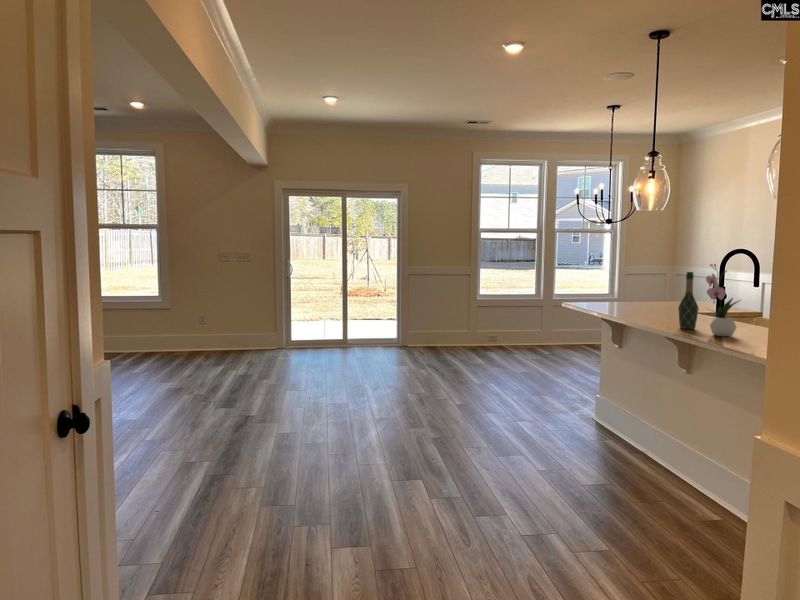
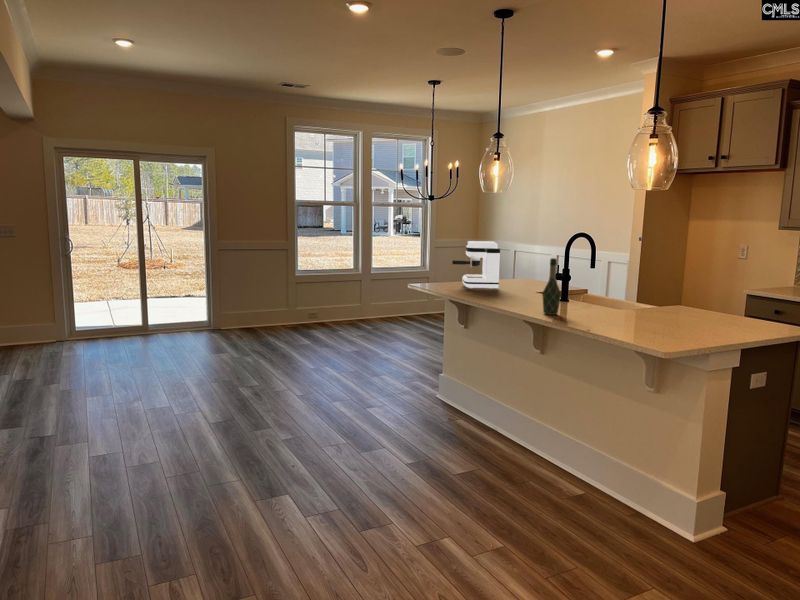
coffee maker: none [608,261,657,309] -> present [452,241,500,289]
flower arrangement: present [706,264,738,336] -> none [573,252,607,323]

